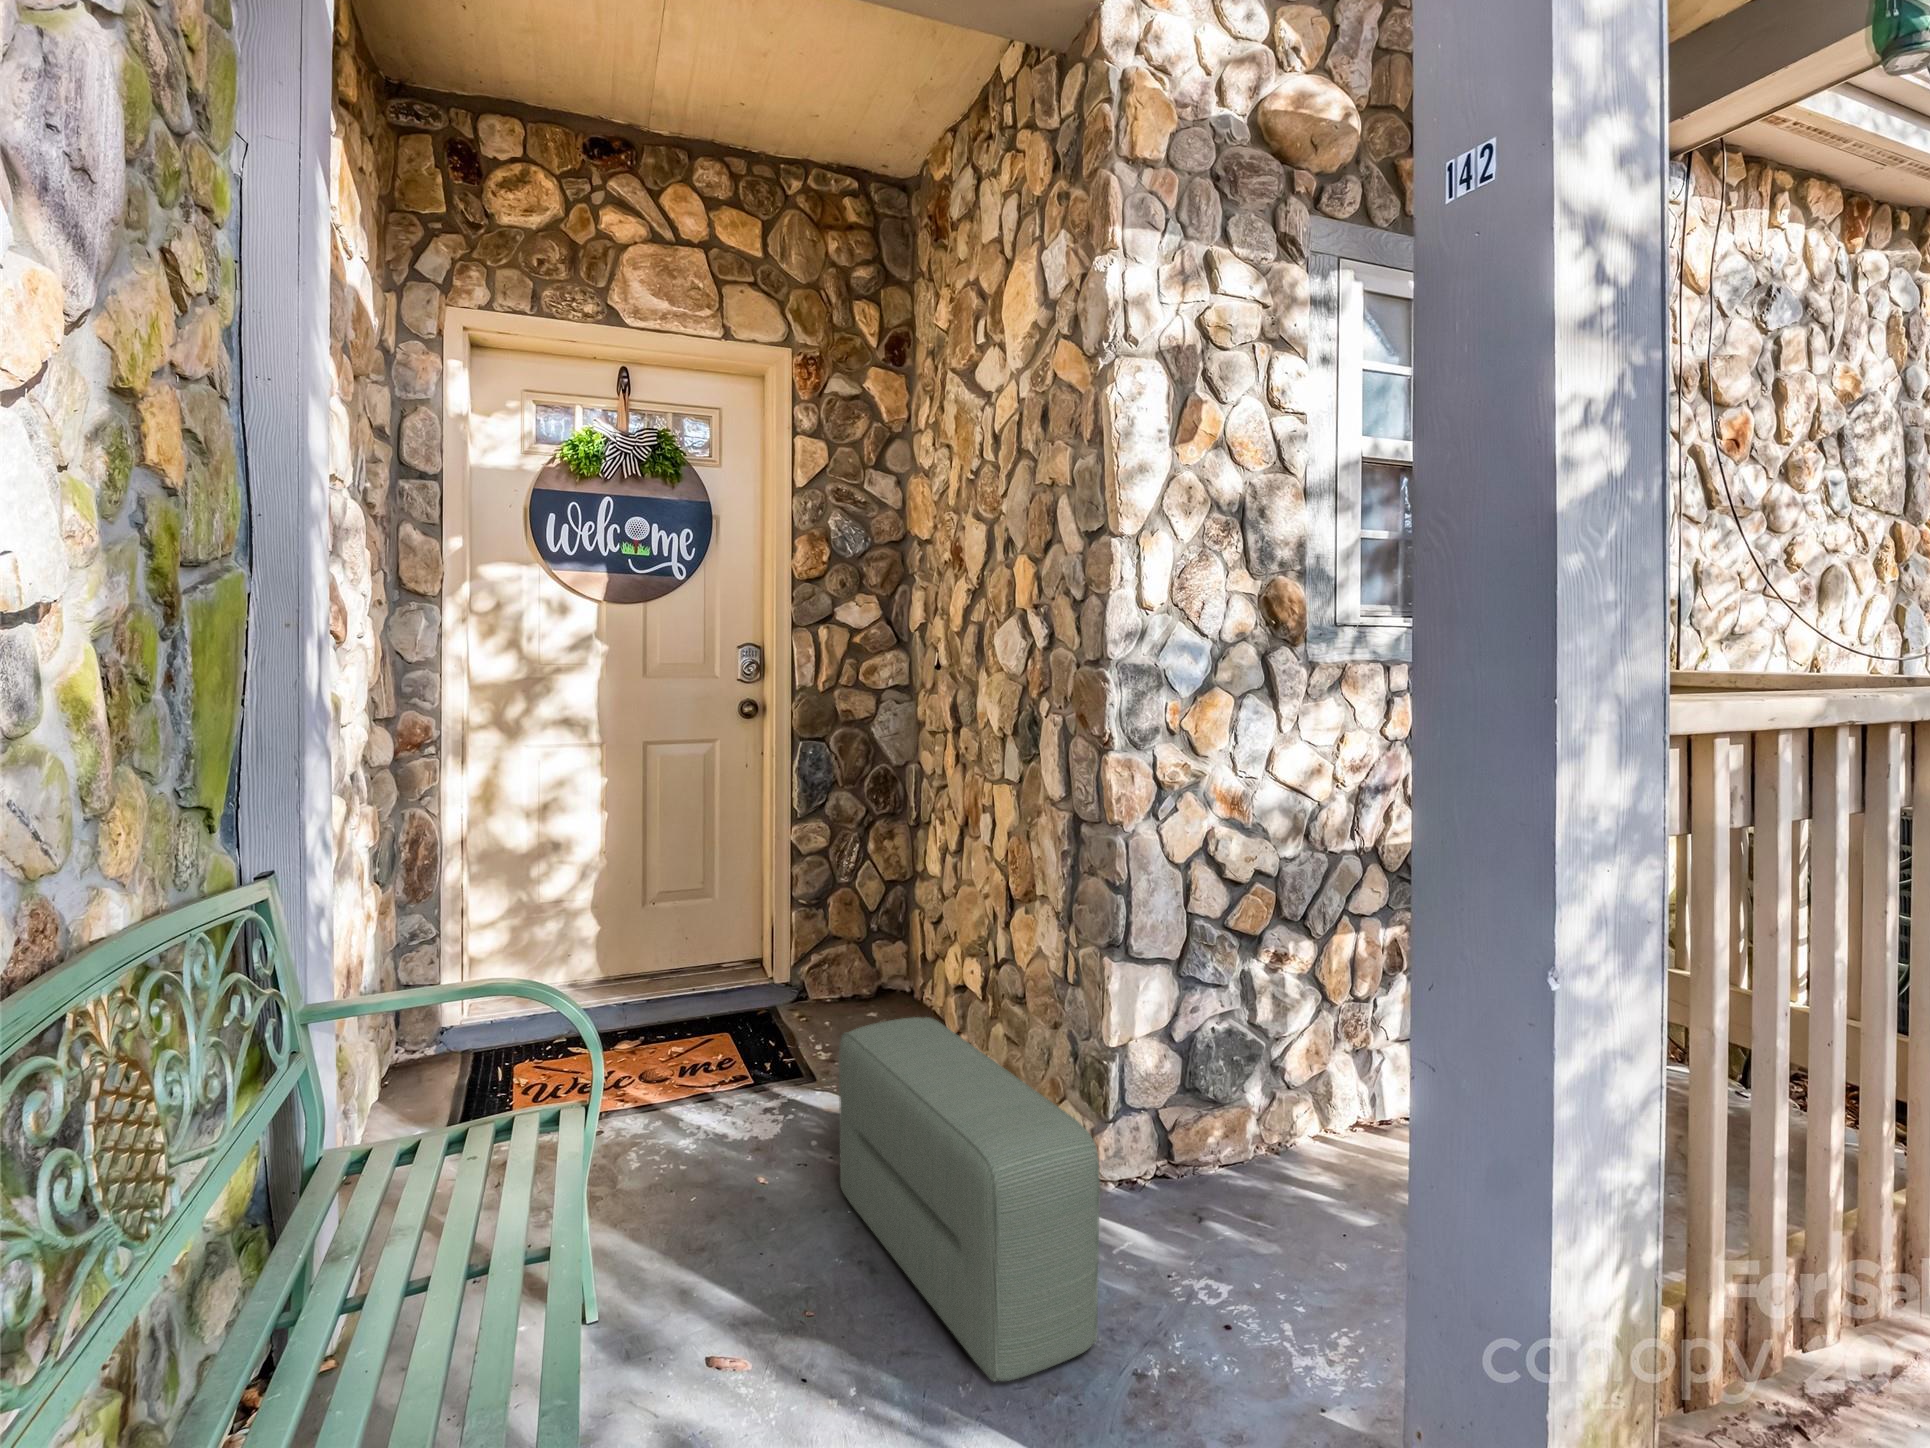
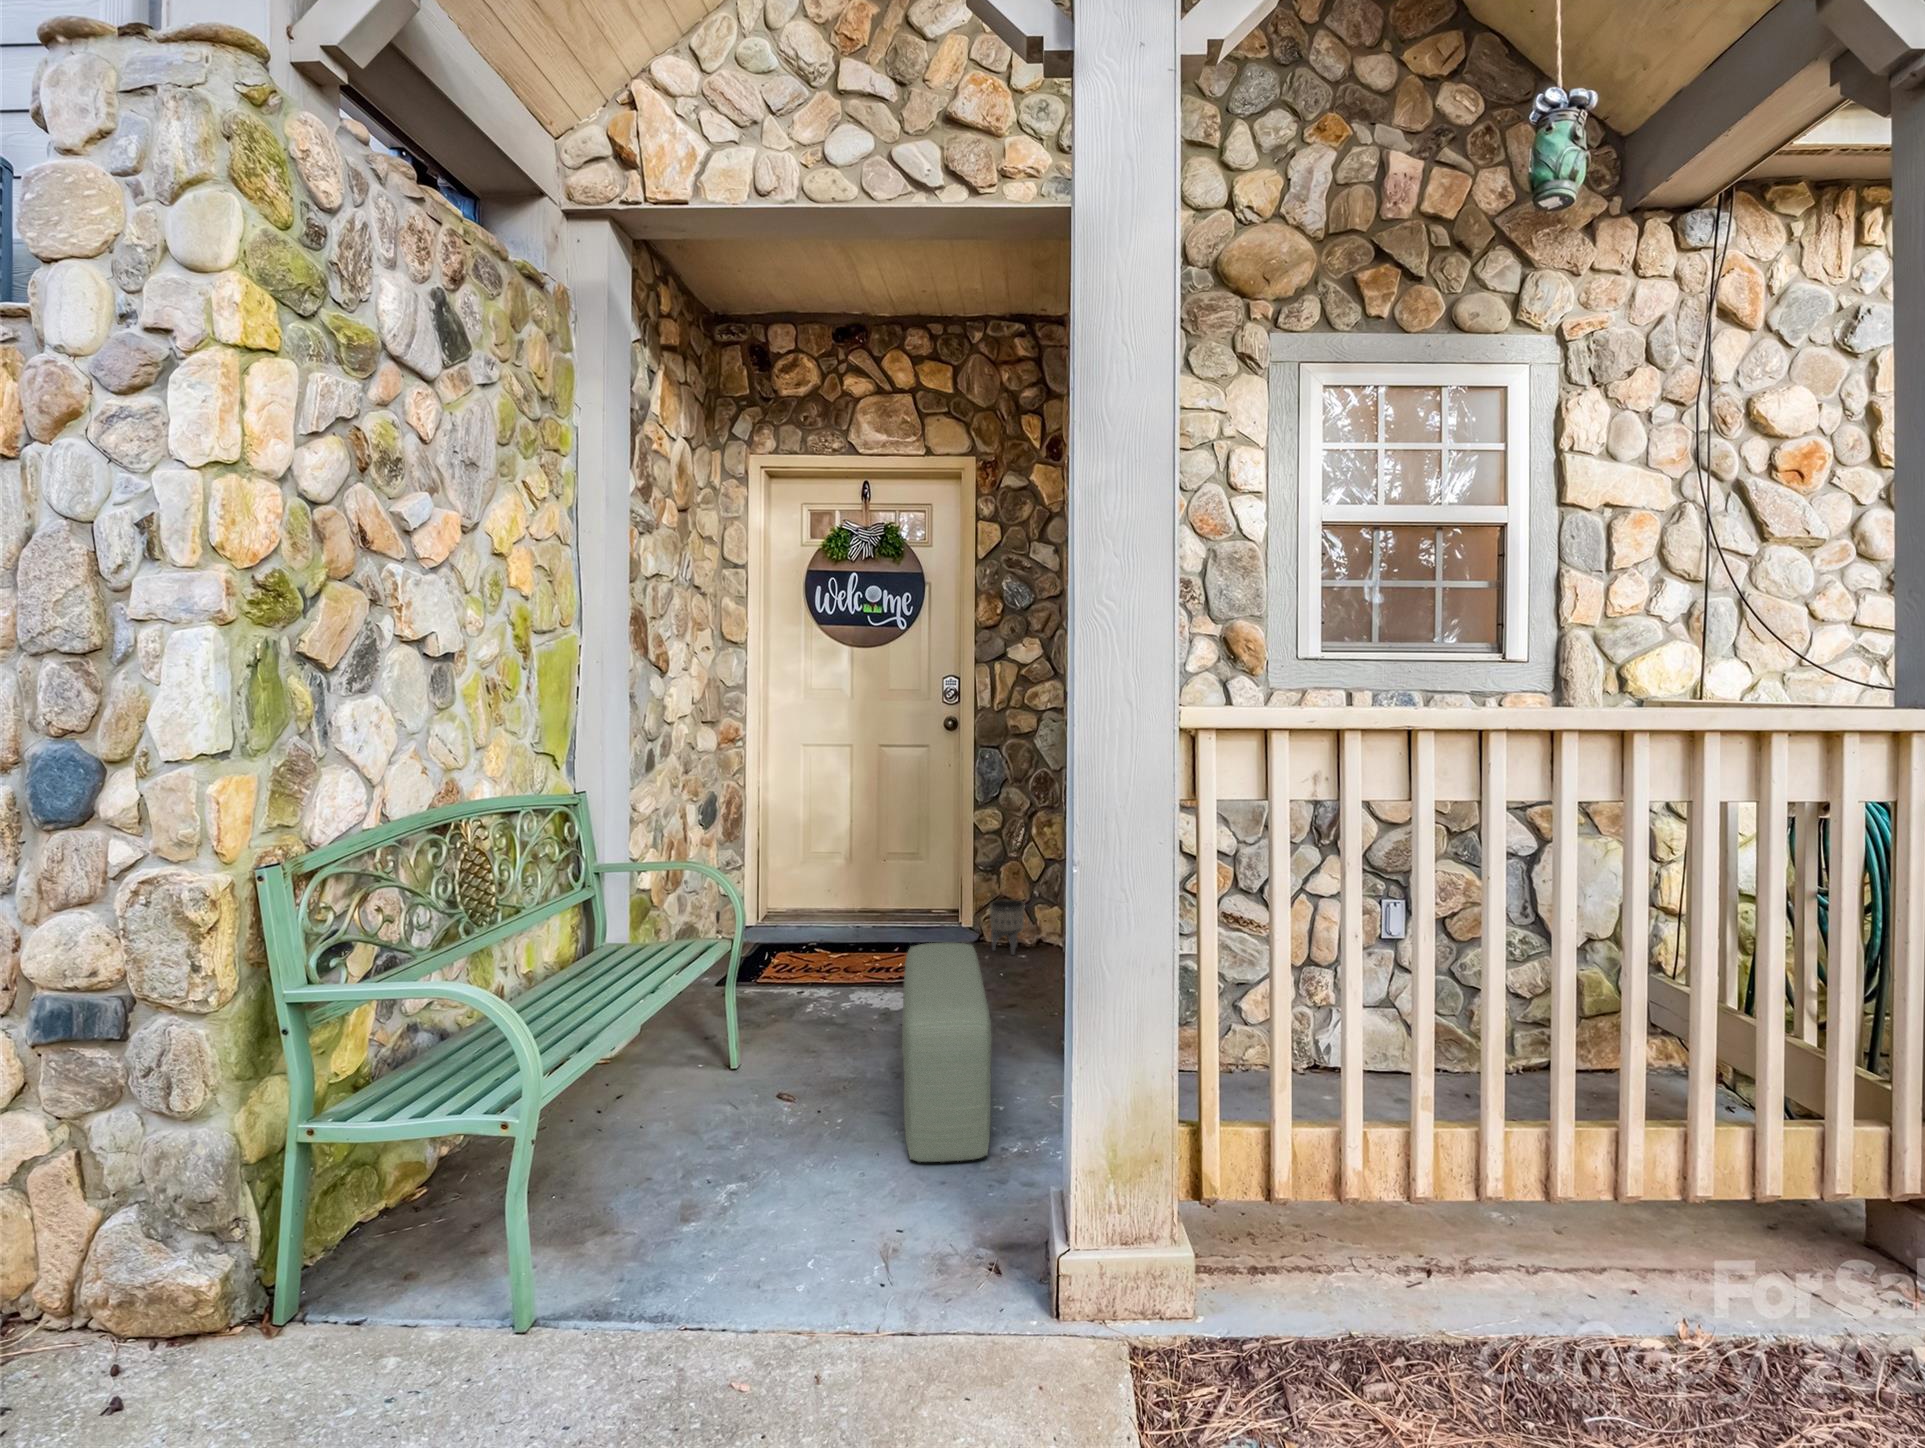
planter: none [823,940,869,1014] -> present [990,900,1025,955]

